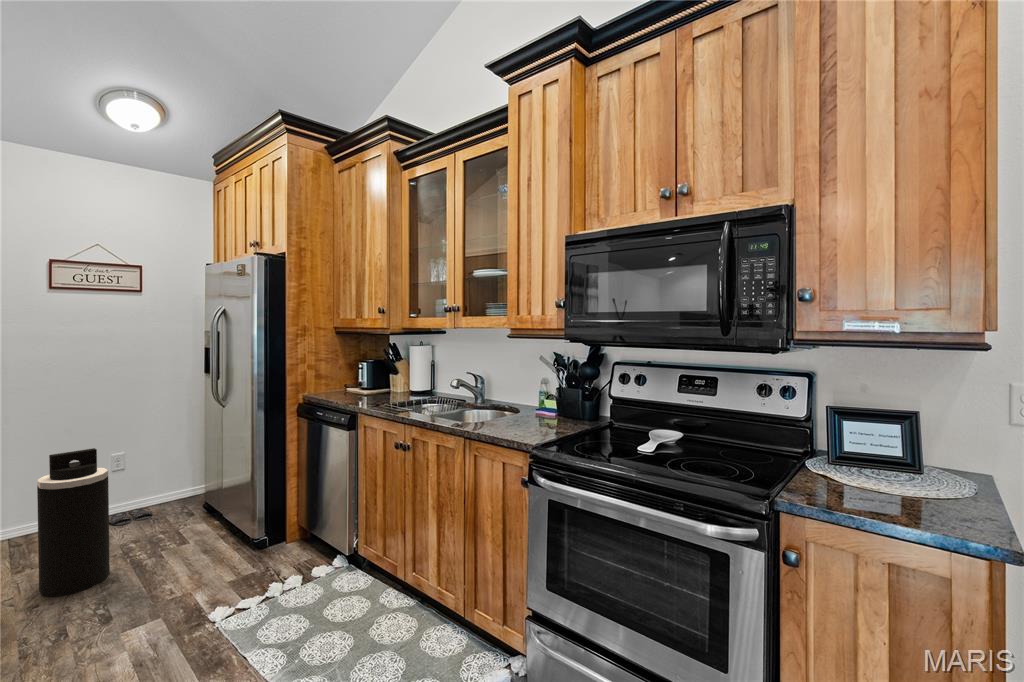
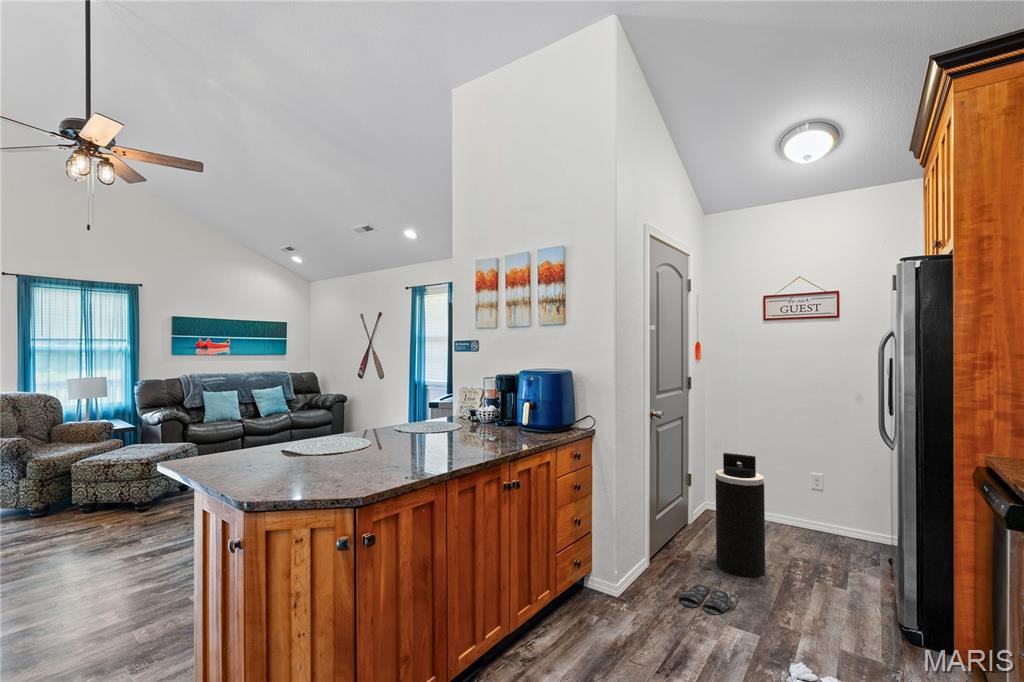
slippers: present [109,509,152,525] -> present [680,585,730,615]

